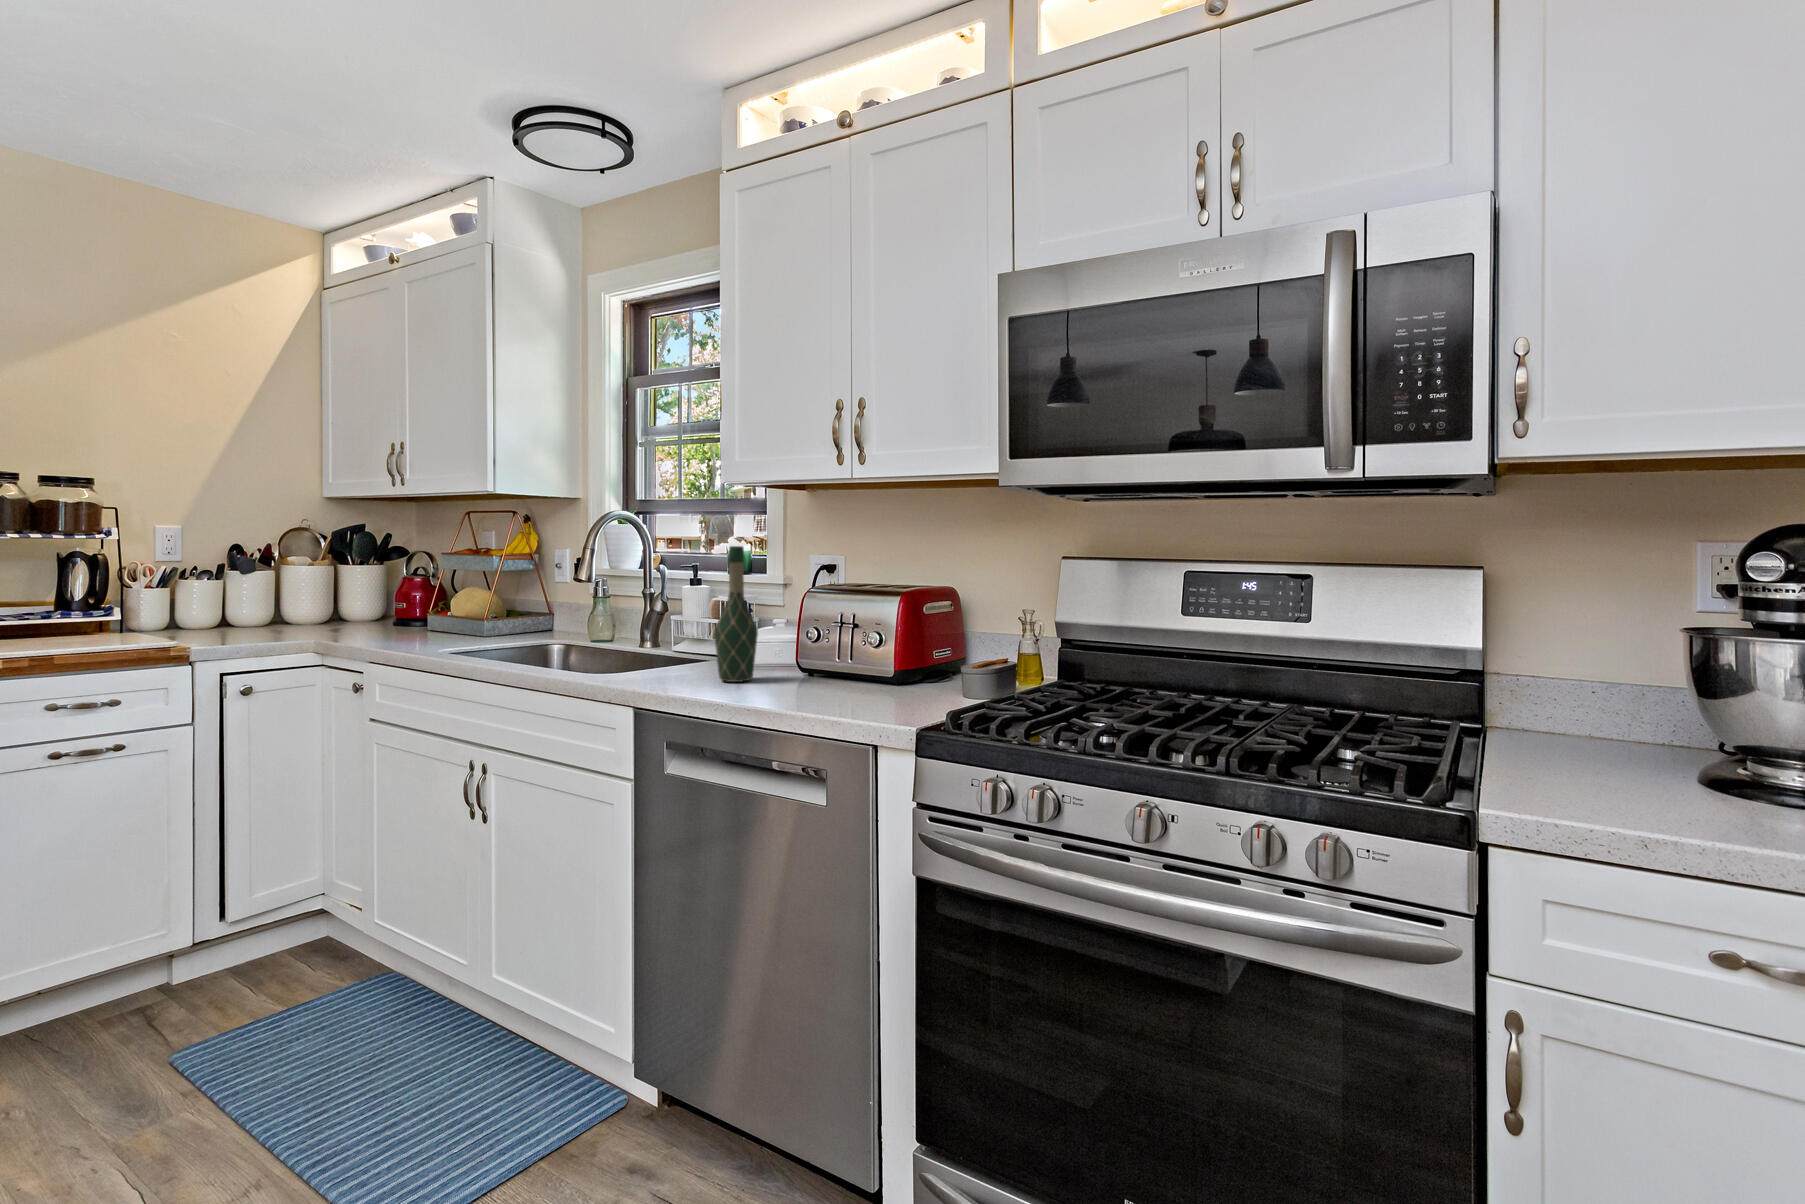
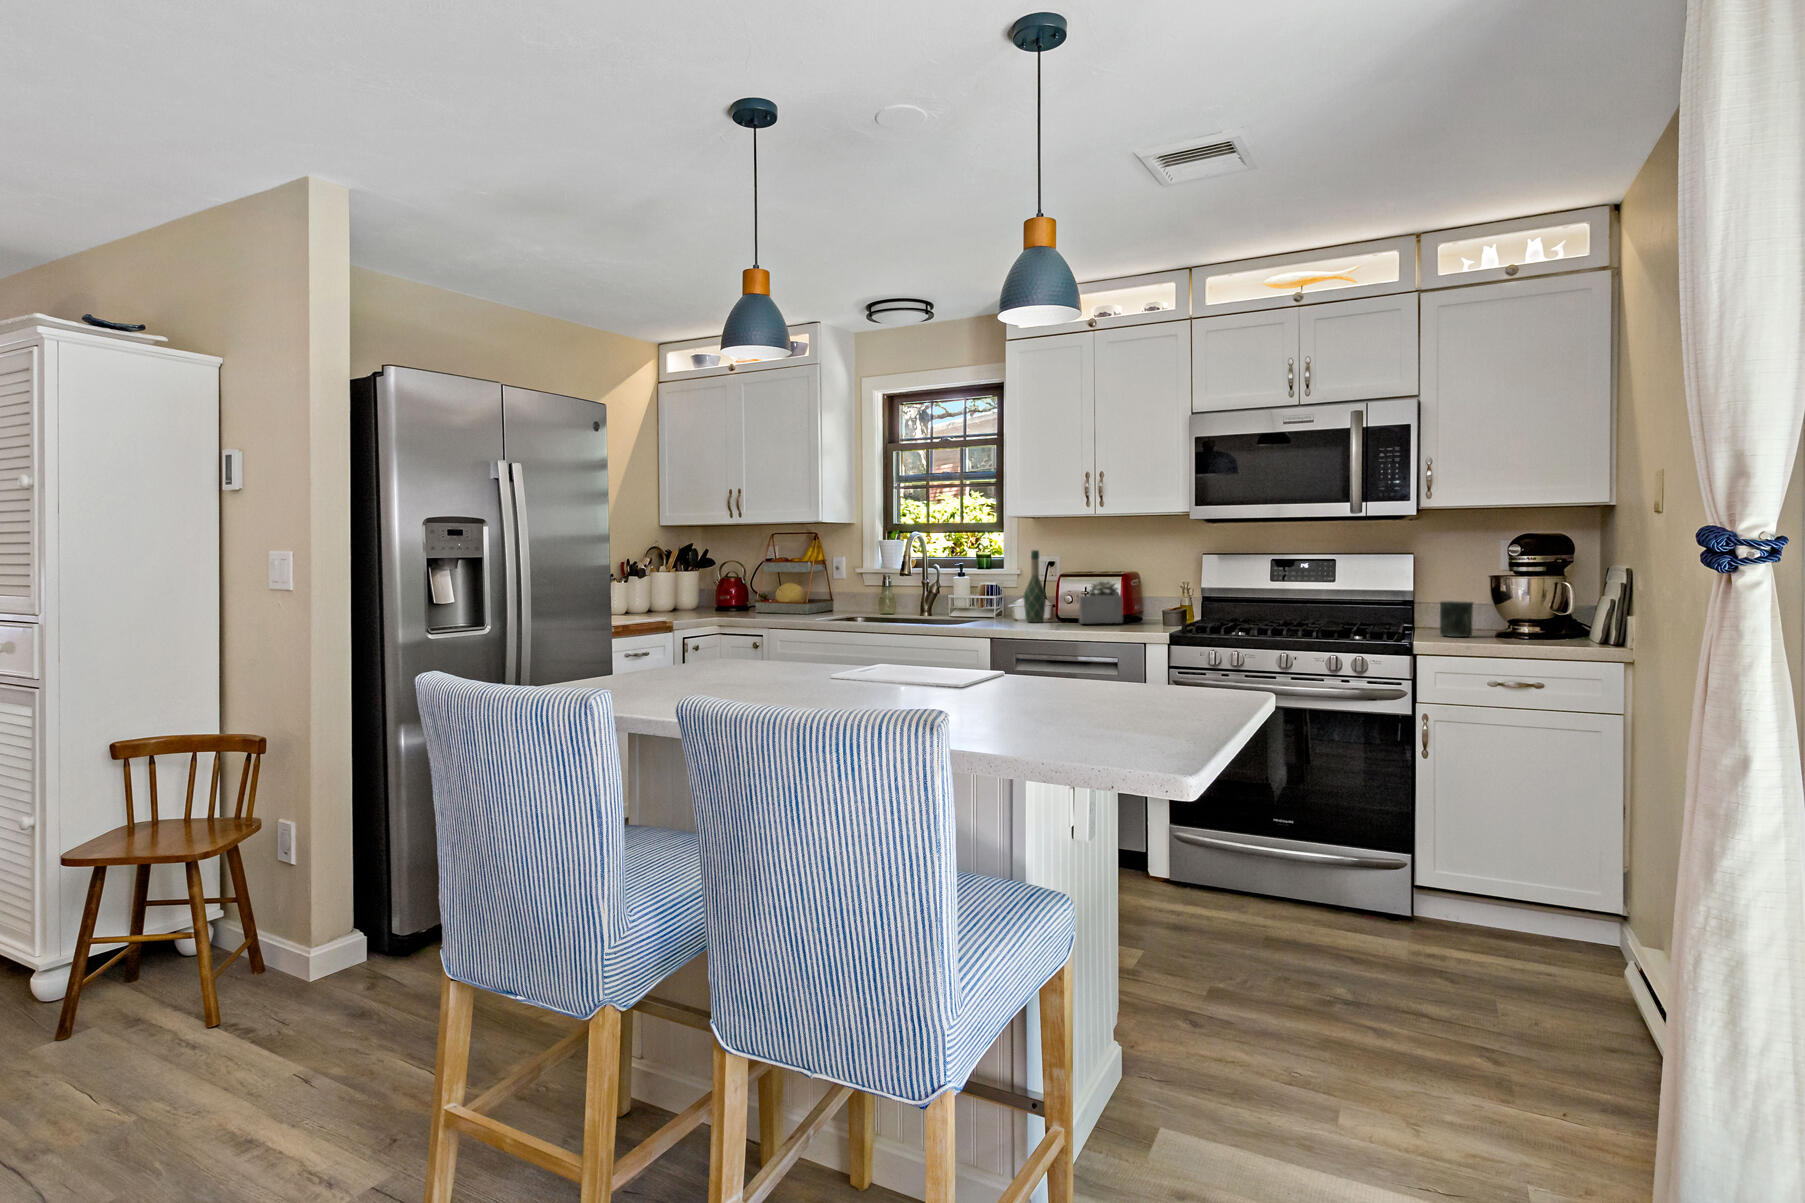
succulent plant: none [787,604,879,695] -> present [1079,580,1123,623]
mug: none [1543,685,1638,783] -> present [1440,601,1473,637]

